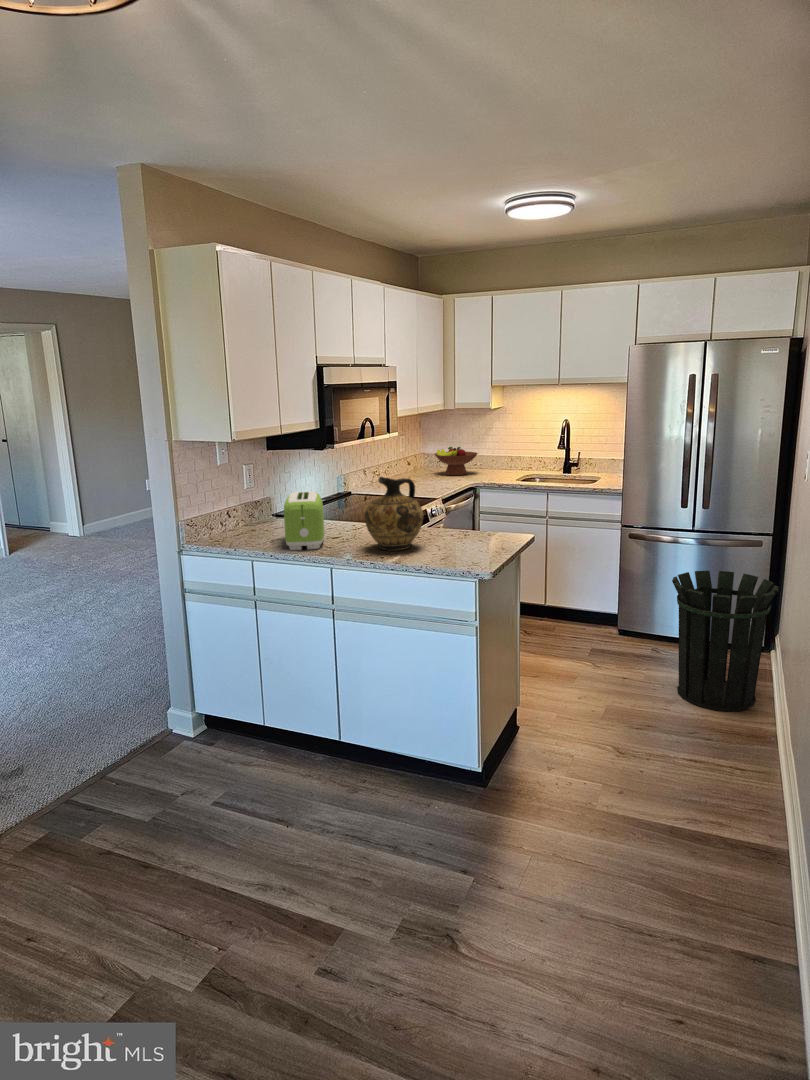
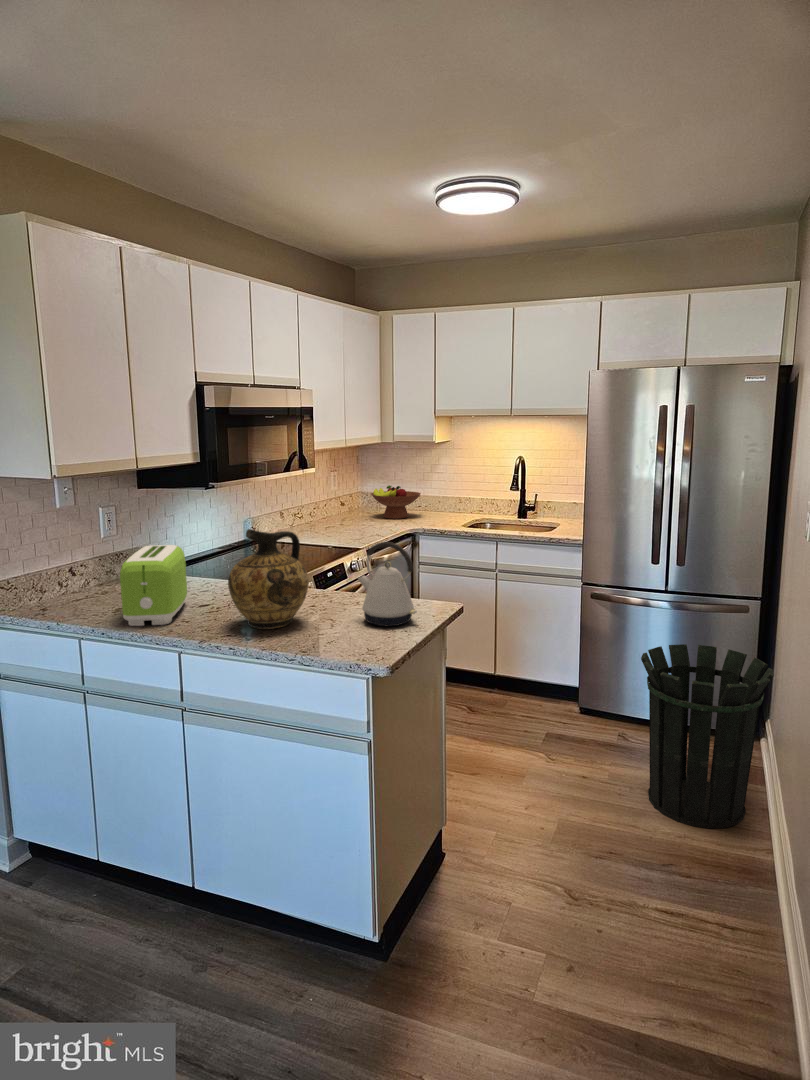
kettle: none [458,485,504,548] -> present [358,542,417,626]

